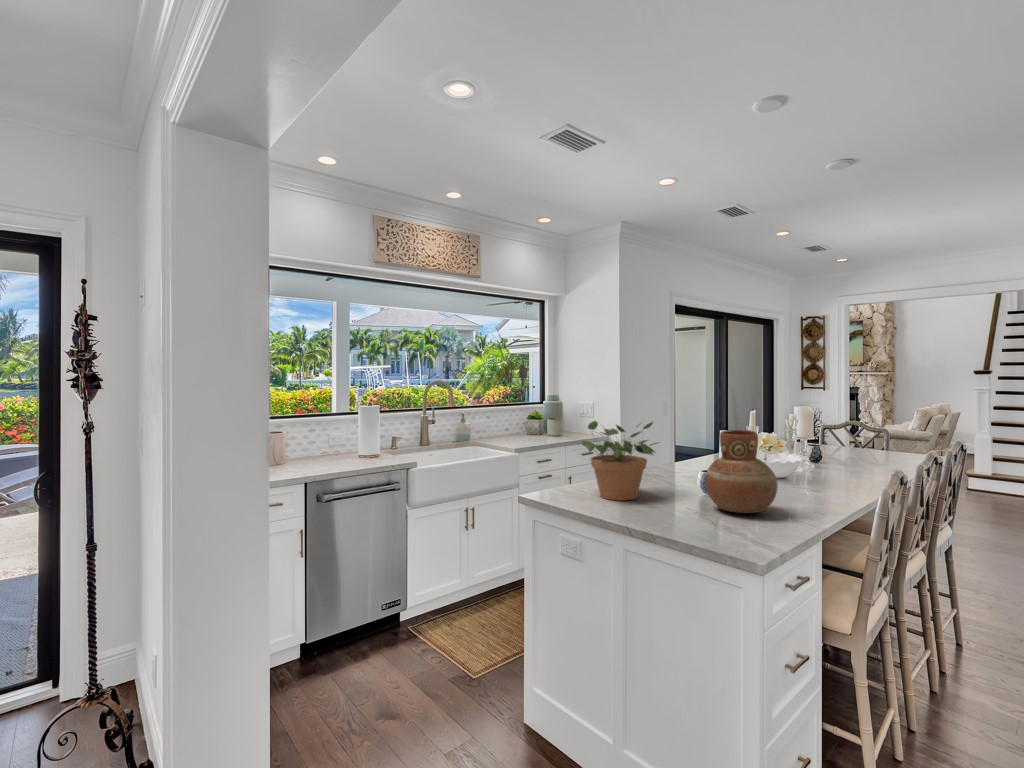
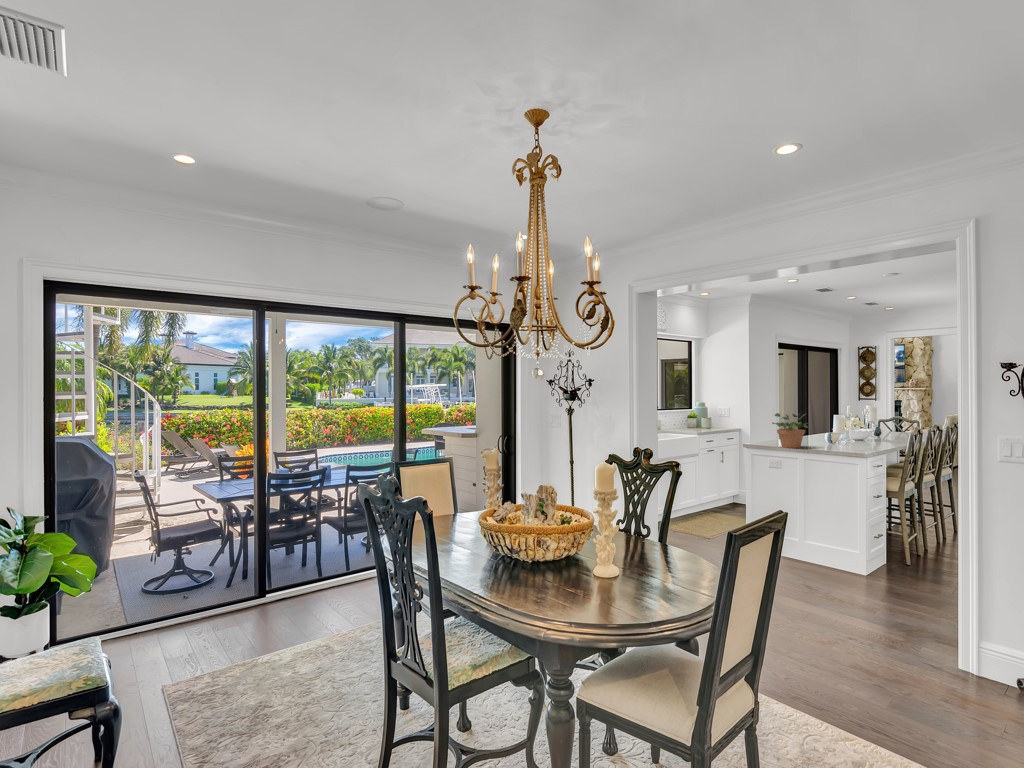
vase: present [705,430,777,513] -> none [834,416,867,451]

